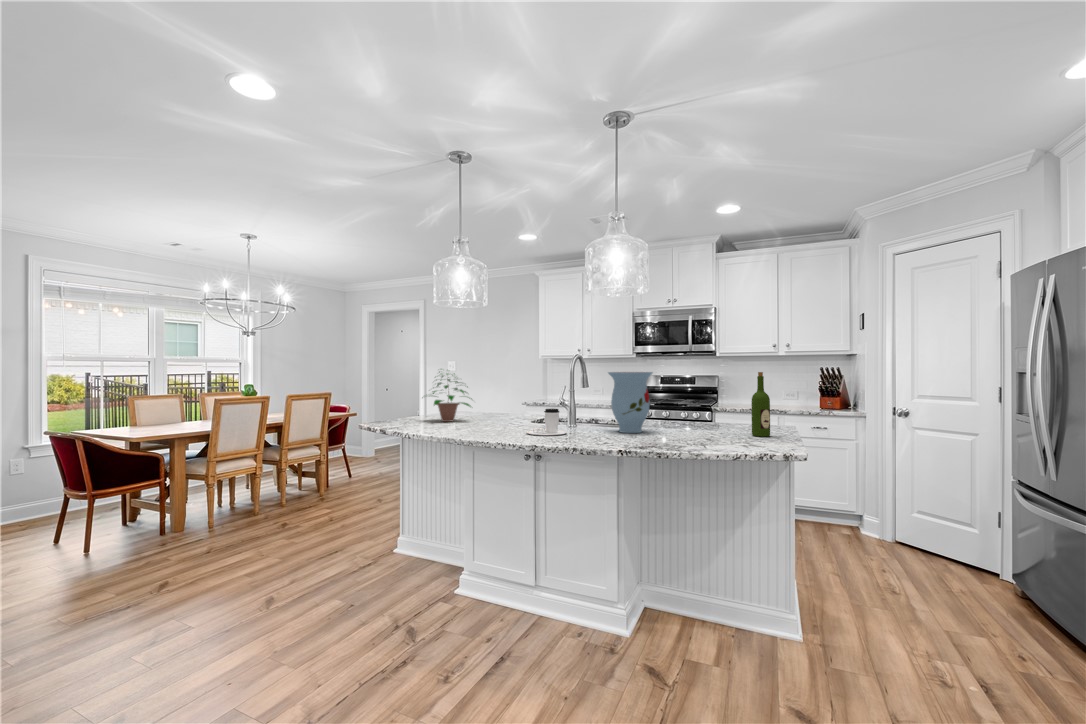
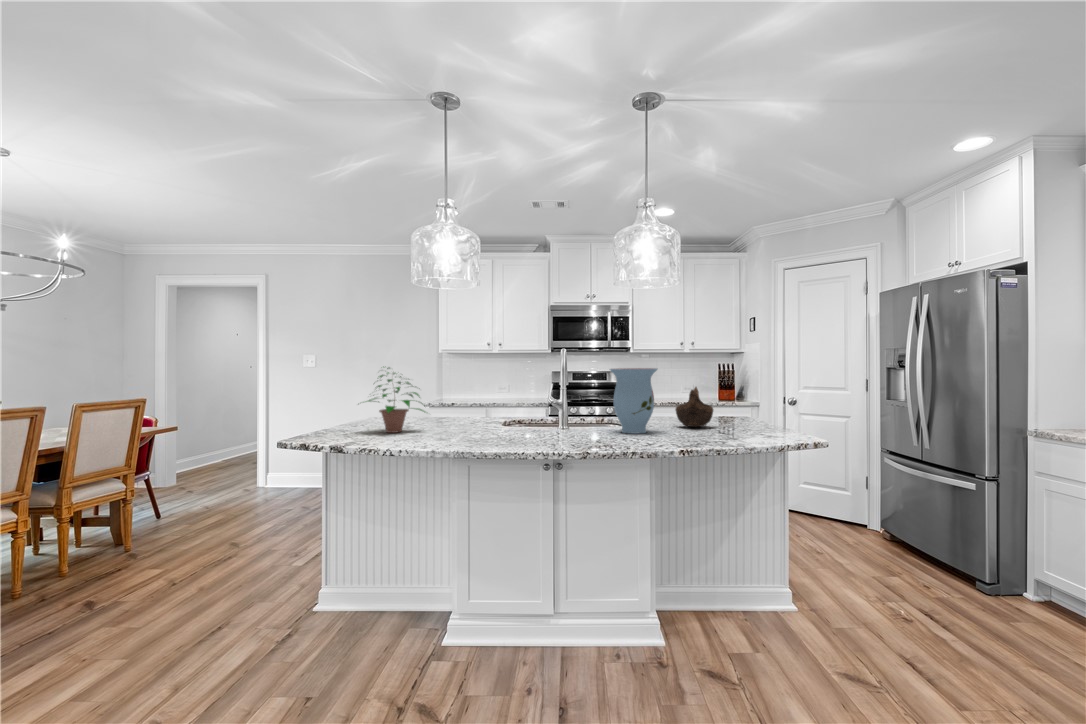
wine bottle: present [751,372,770,437] -> none [746,368,763,430]
decorative bowl: none [686,391,724,431] -> present [675,387,713,427]
coffee cup: present [526,409,567,436] -> none [537,411,584,441]

